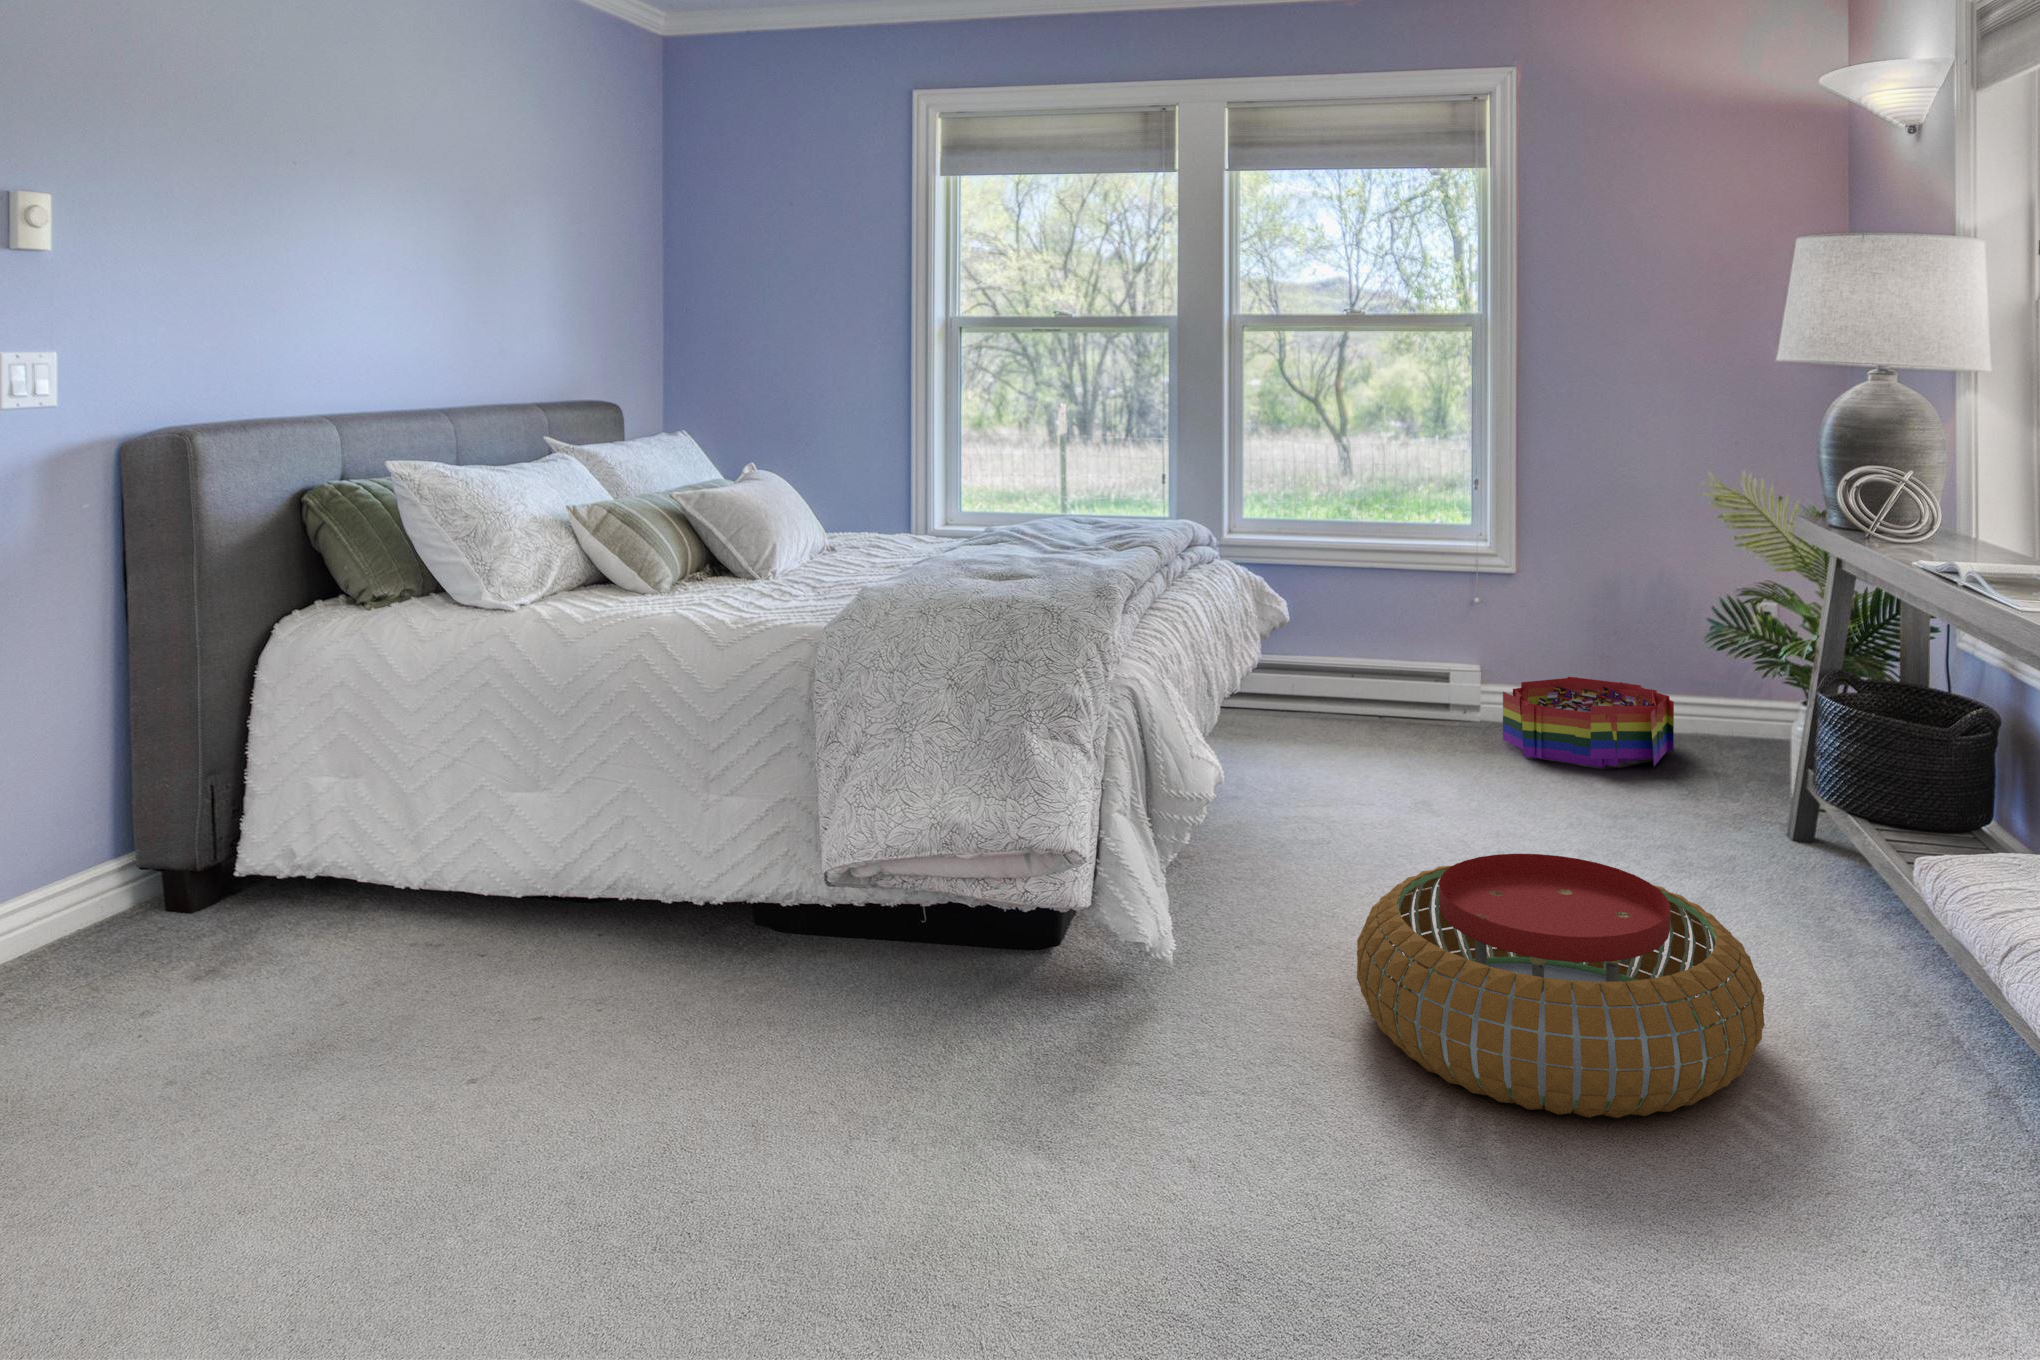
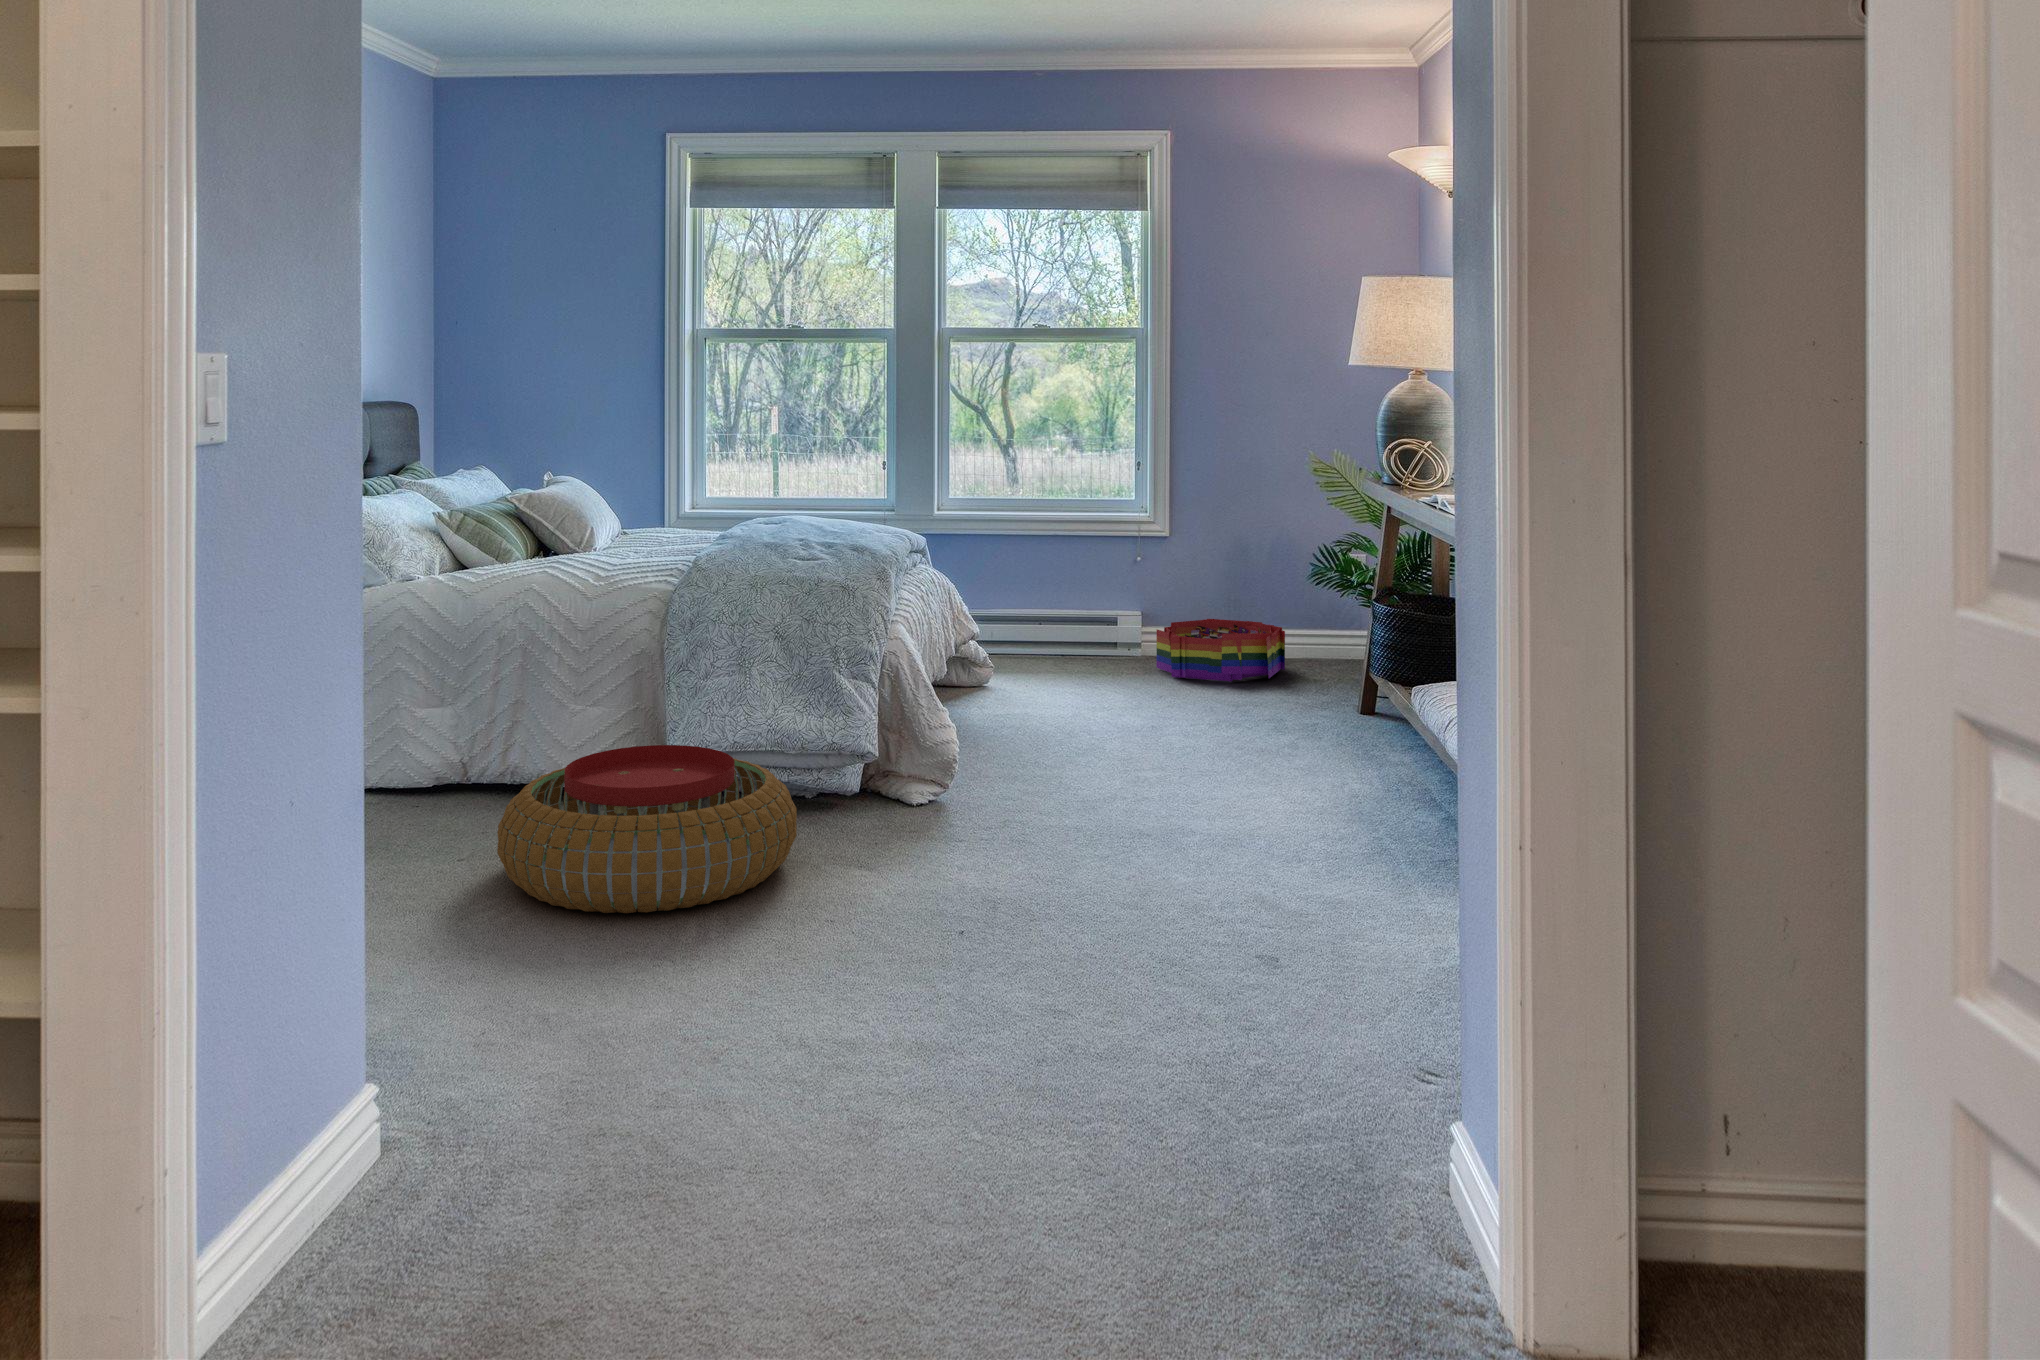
pouf: present [1357,854,1765,1118] -> present [497,745,797,913]

